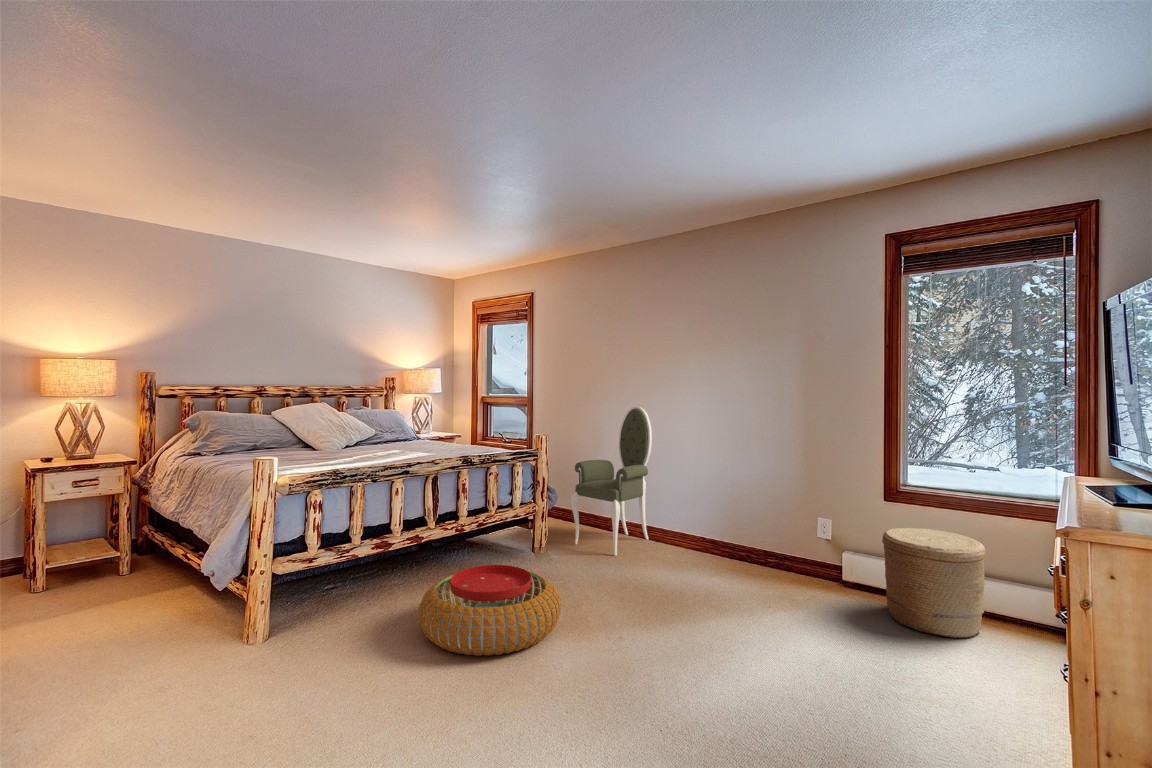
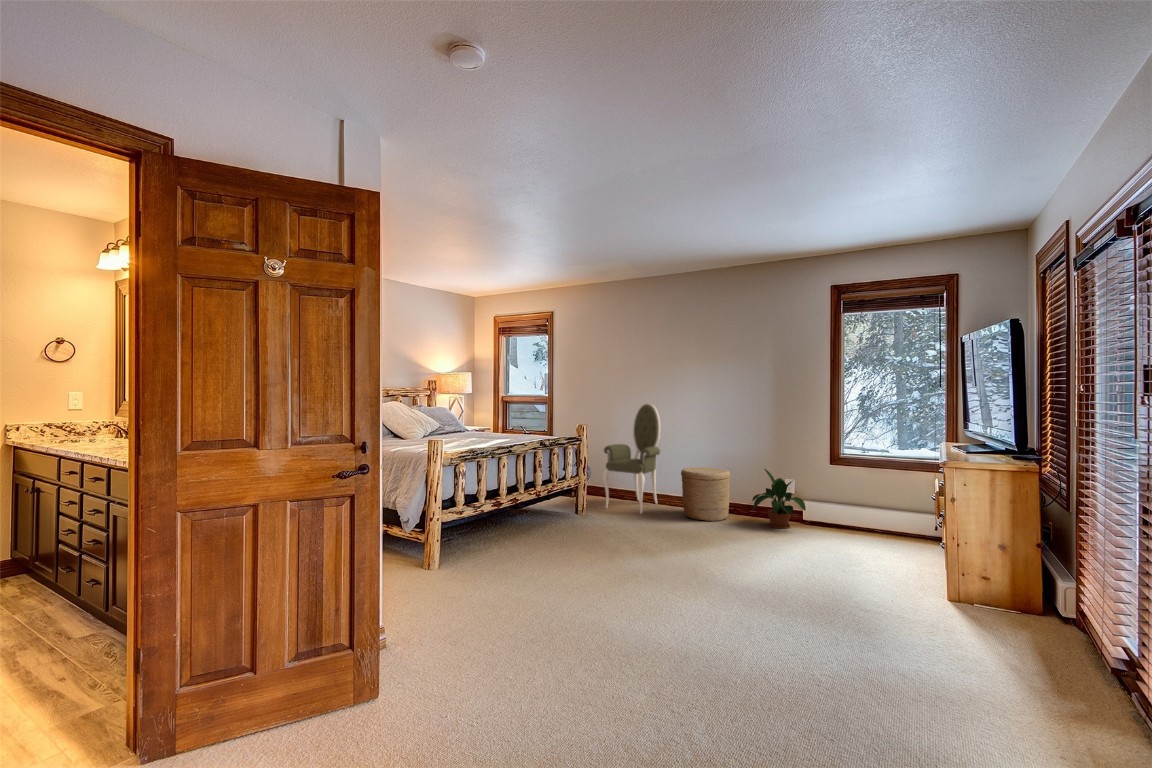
potted plant: none [761,503,839,595] -> present [752,468,806,529]
woven basket: present [882,528,986,638] -> present [681,467,730,521]
pouf: present [418,565,561,656] -> none [543,513,639,566]

